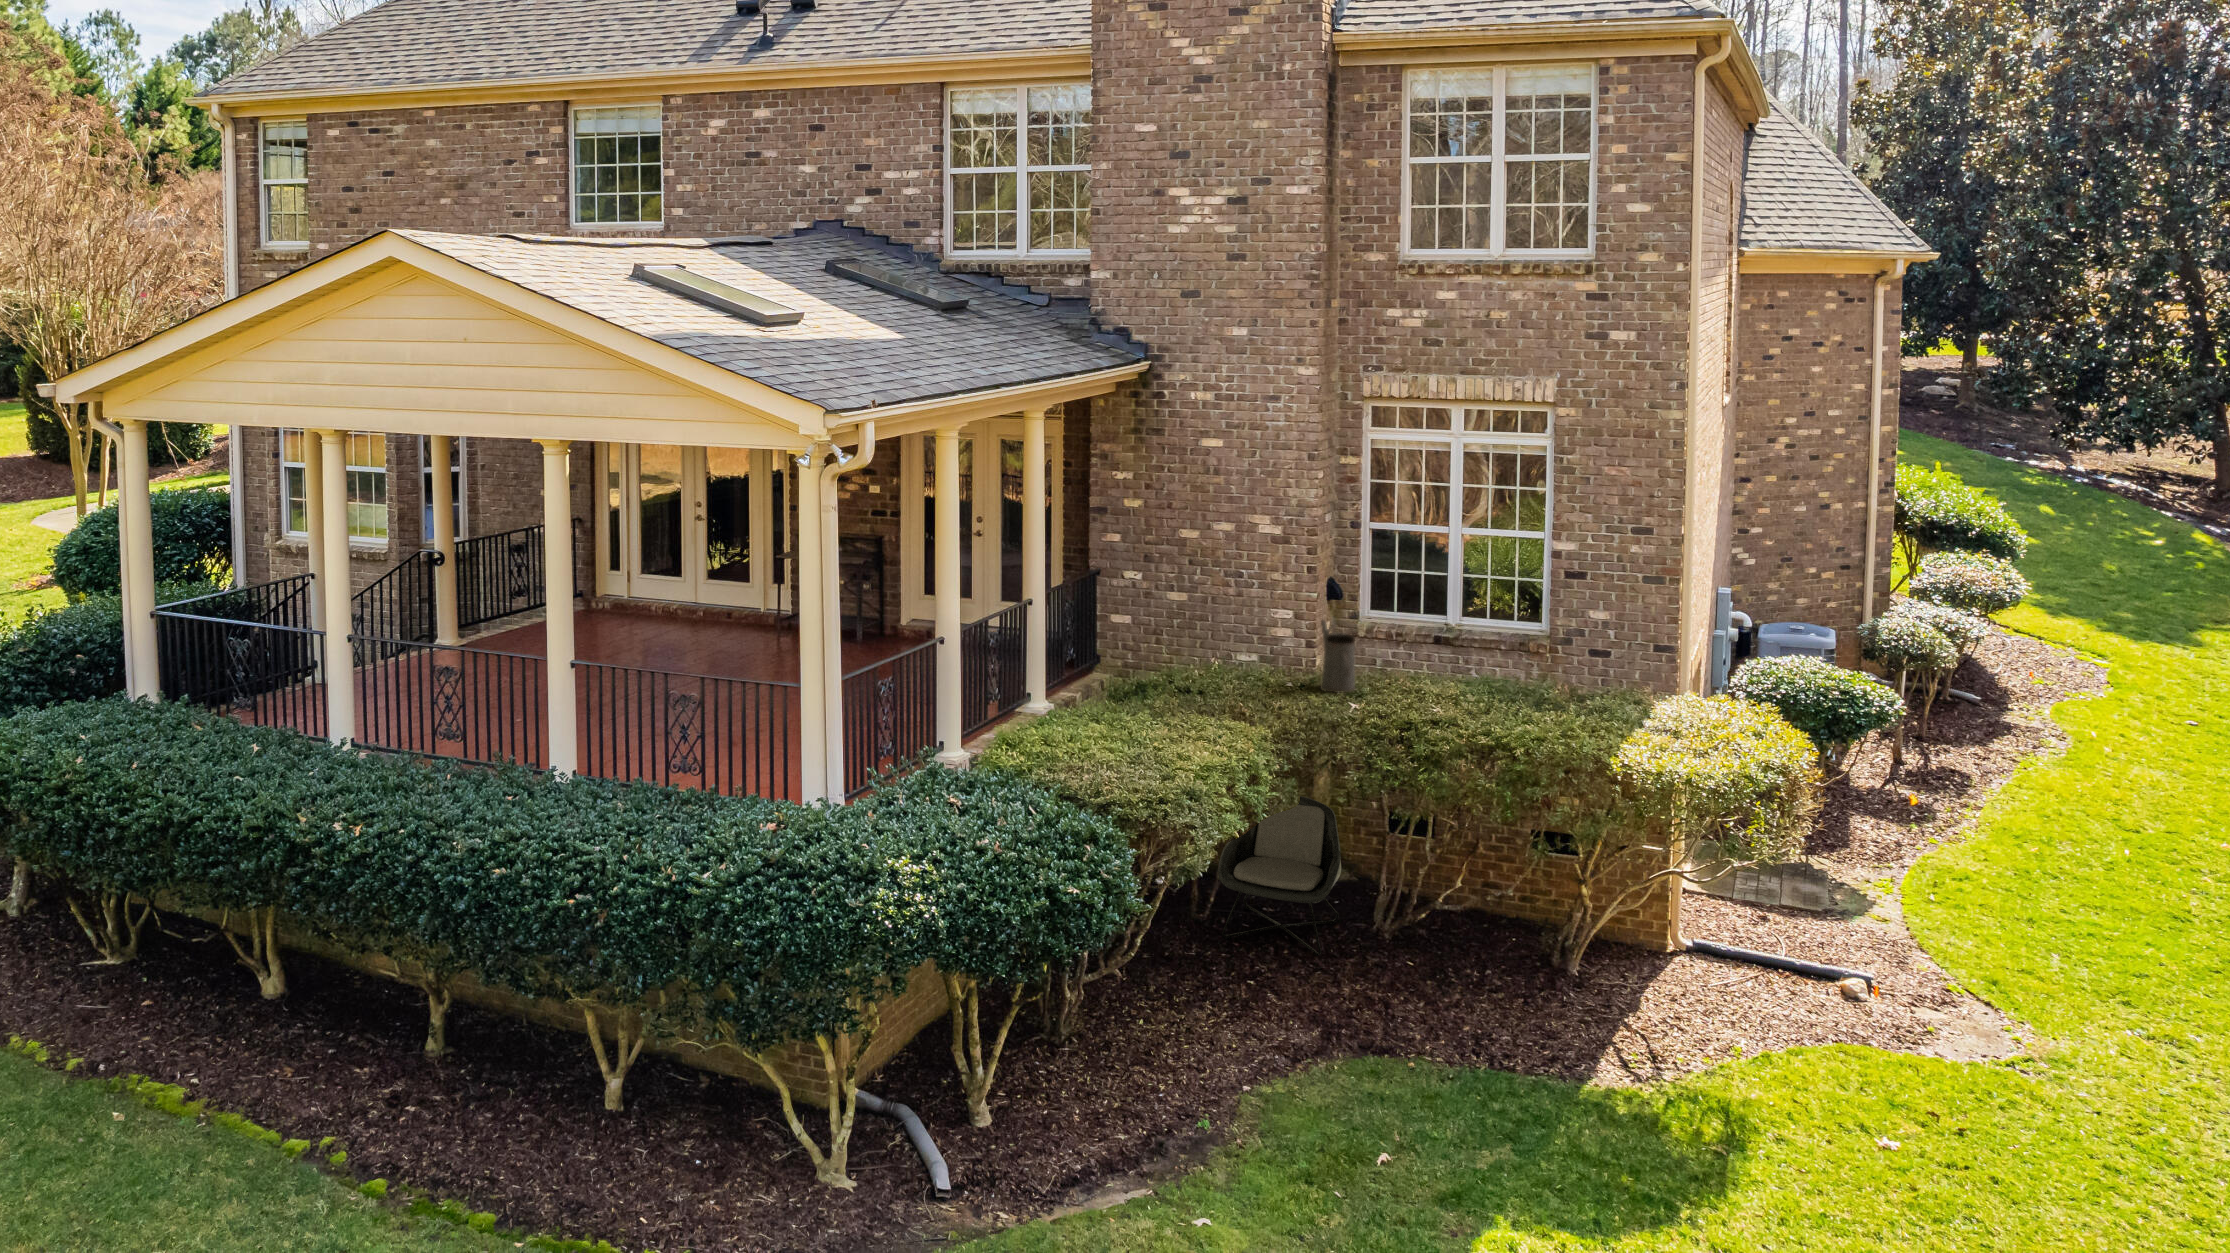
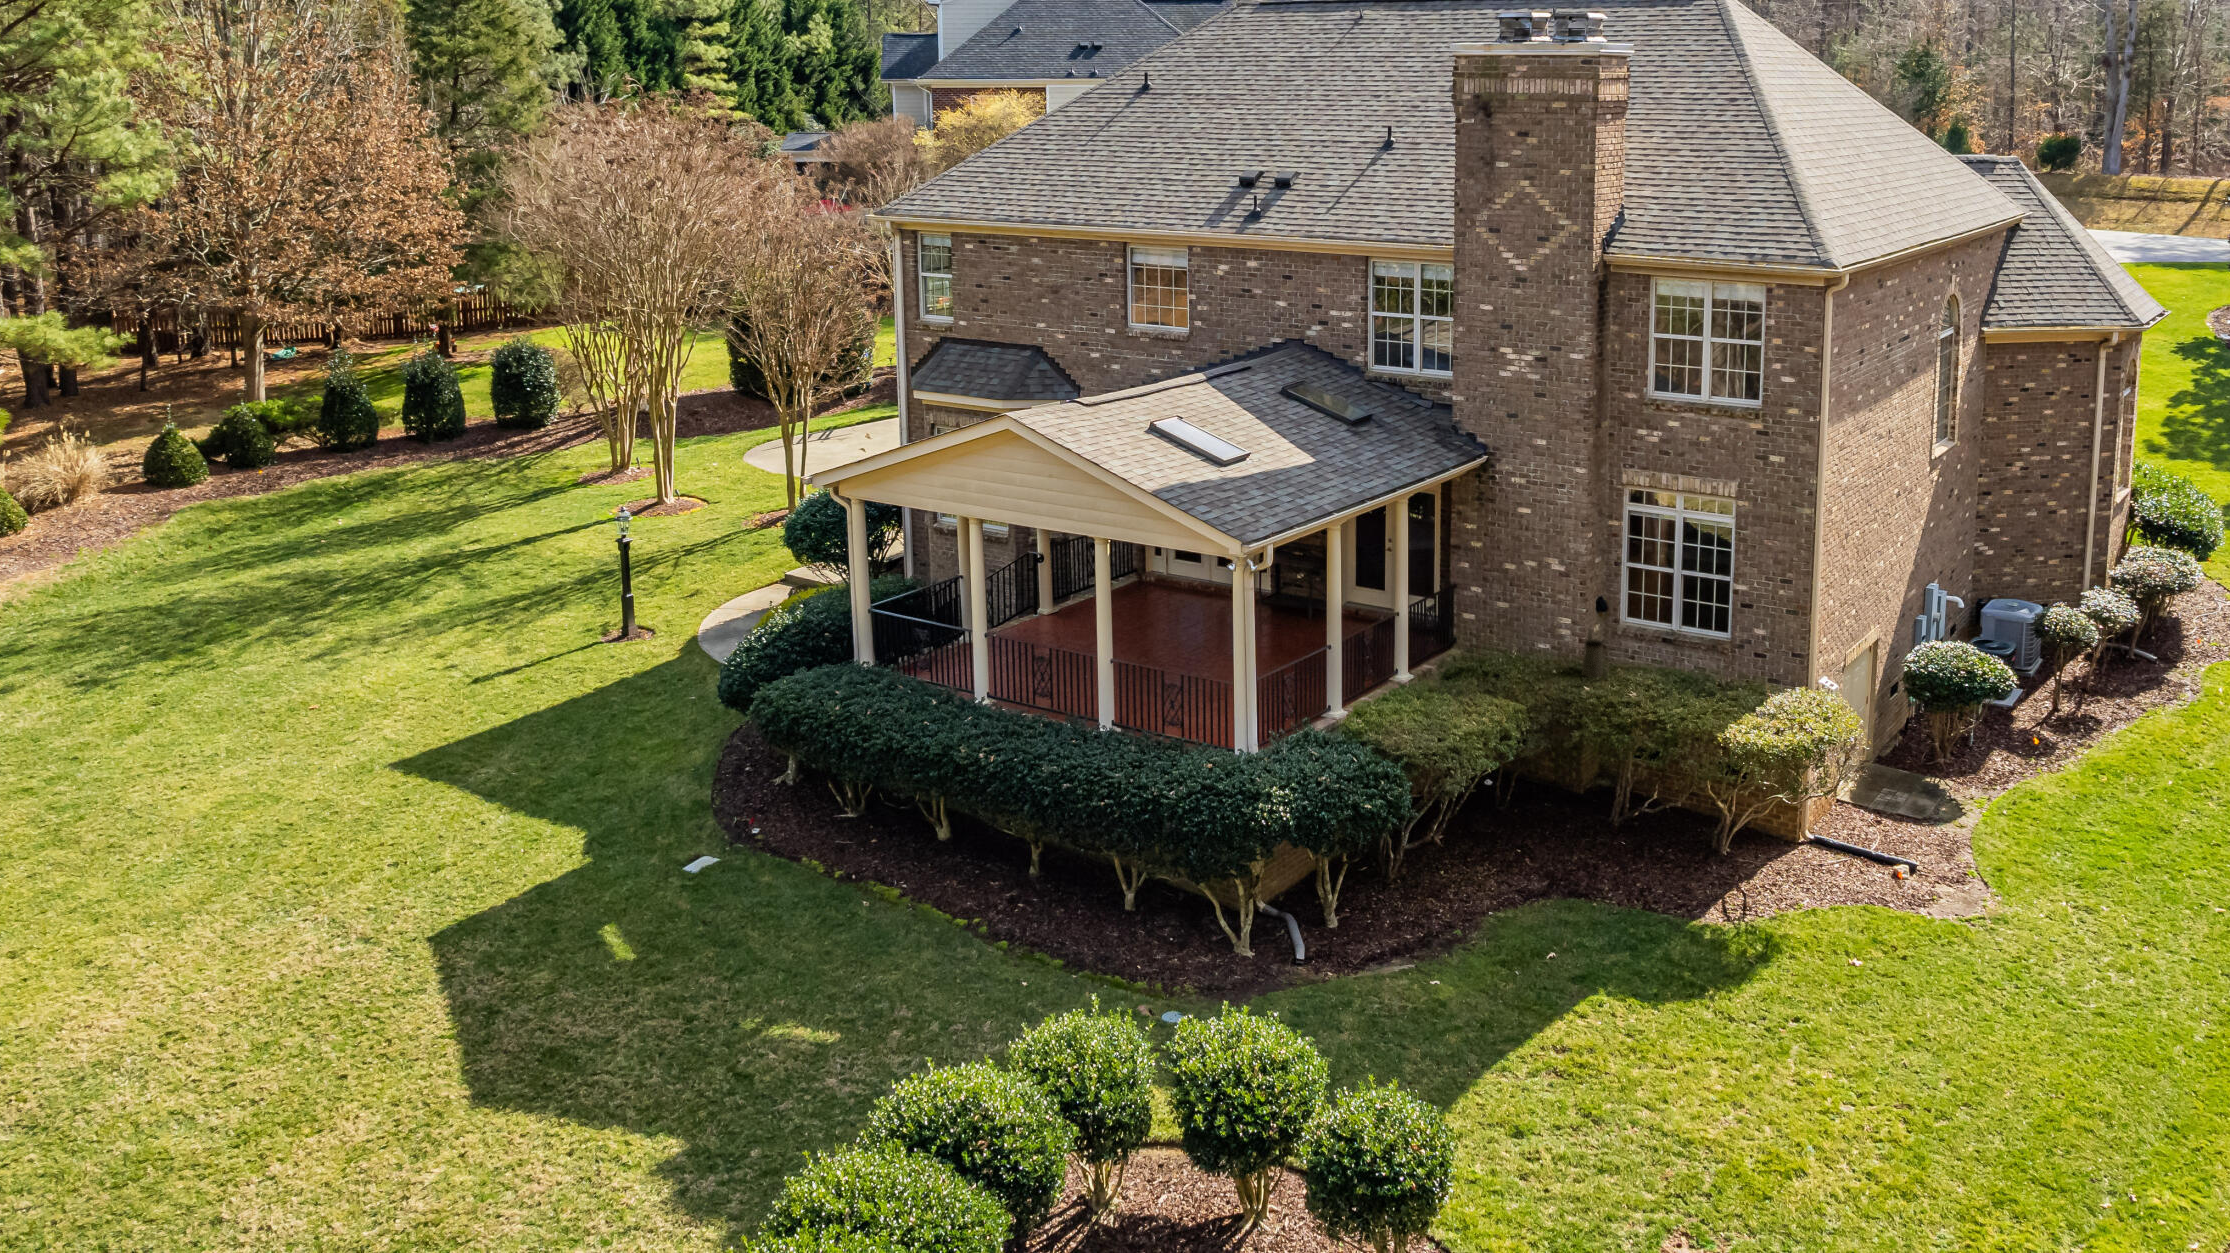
lounge chair: present [1218,796,1341,956] -> none [1507,738,1586,839]

